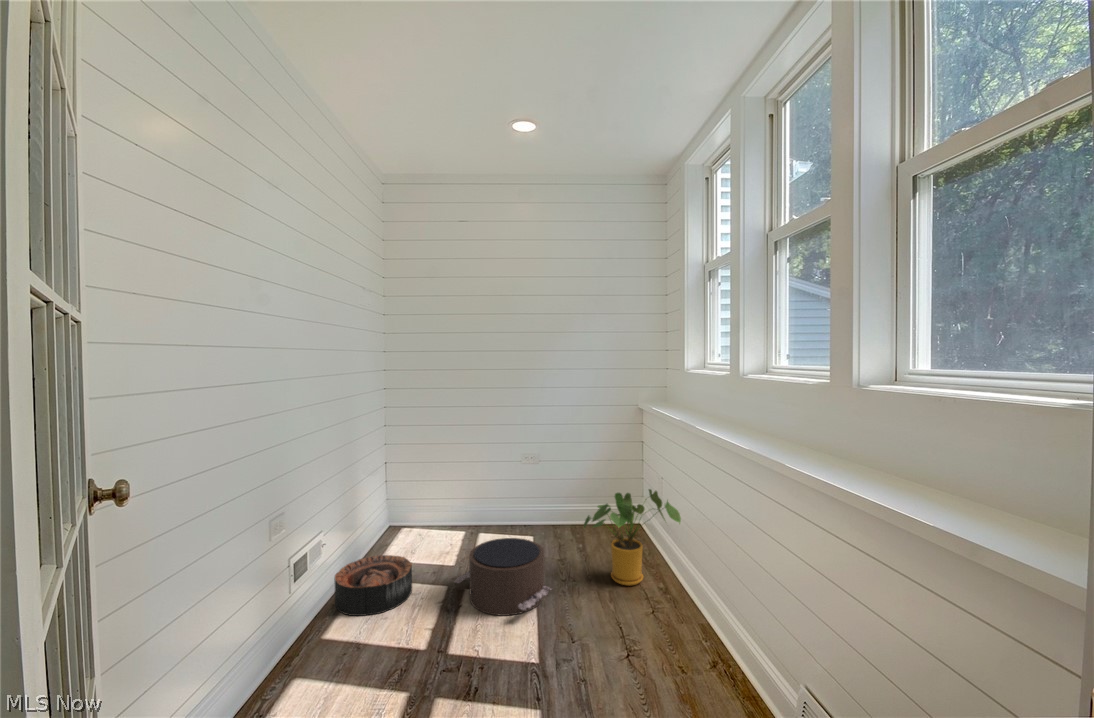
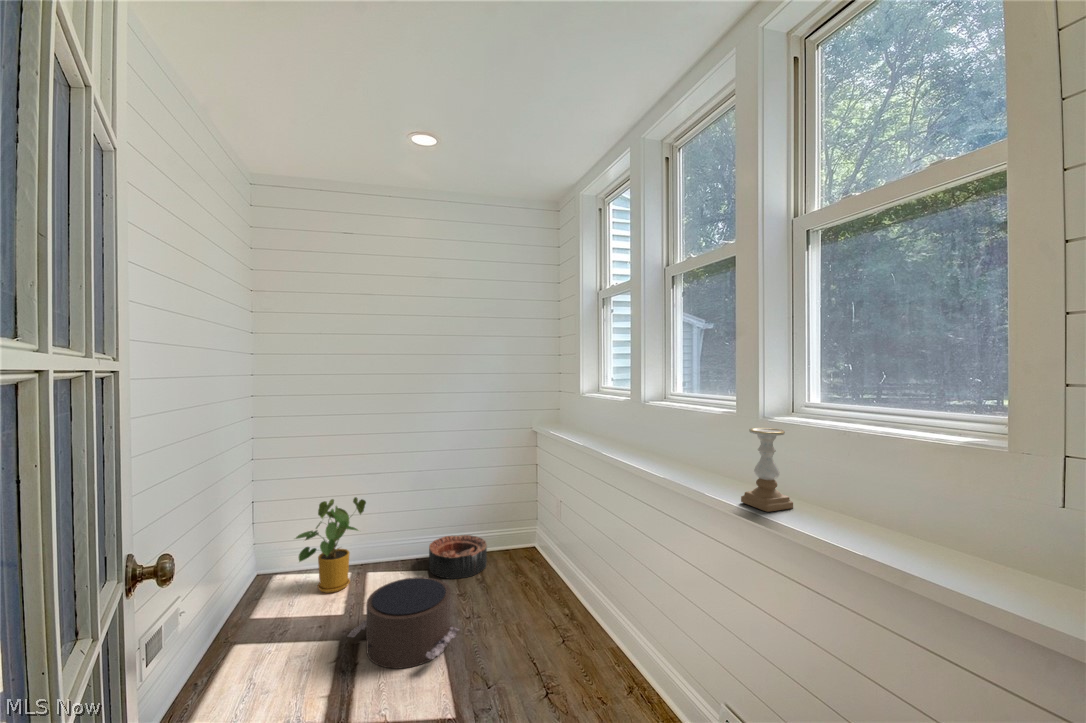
candle holder: none [825,391,887,481] -> present [741,428,793,512]
house plant: present [584,489,681,586] -> present [296,497,366,593]
basket: present [334,555,412,616] -> present [429,535,487,579]

